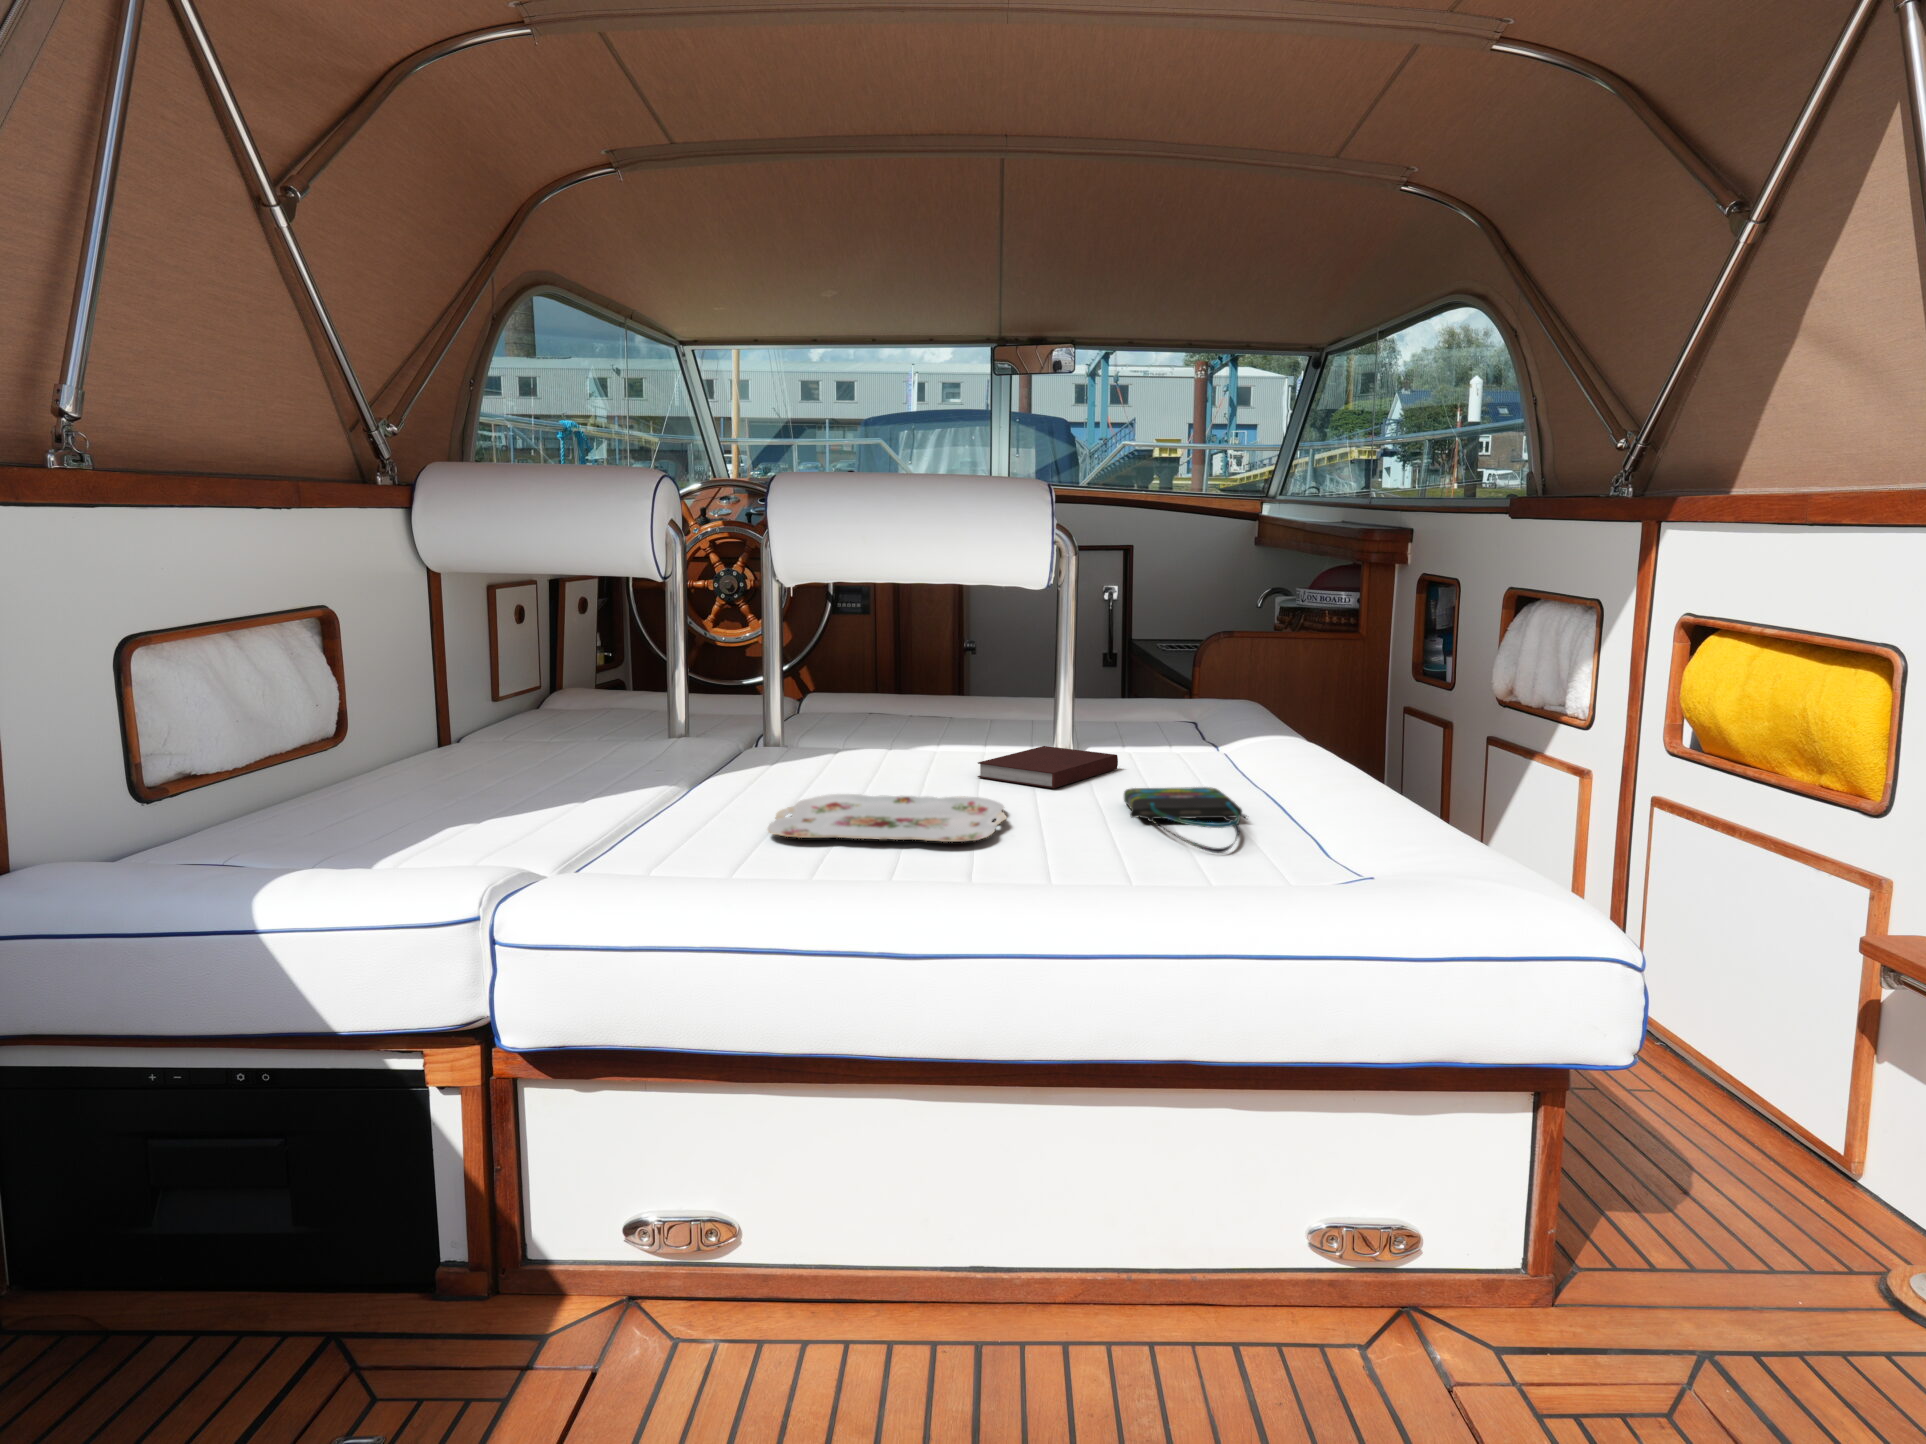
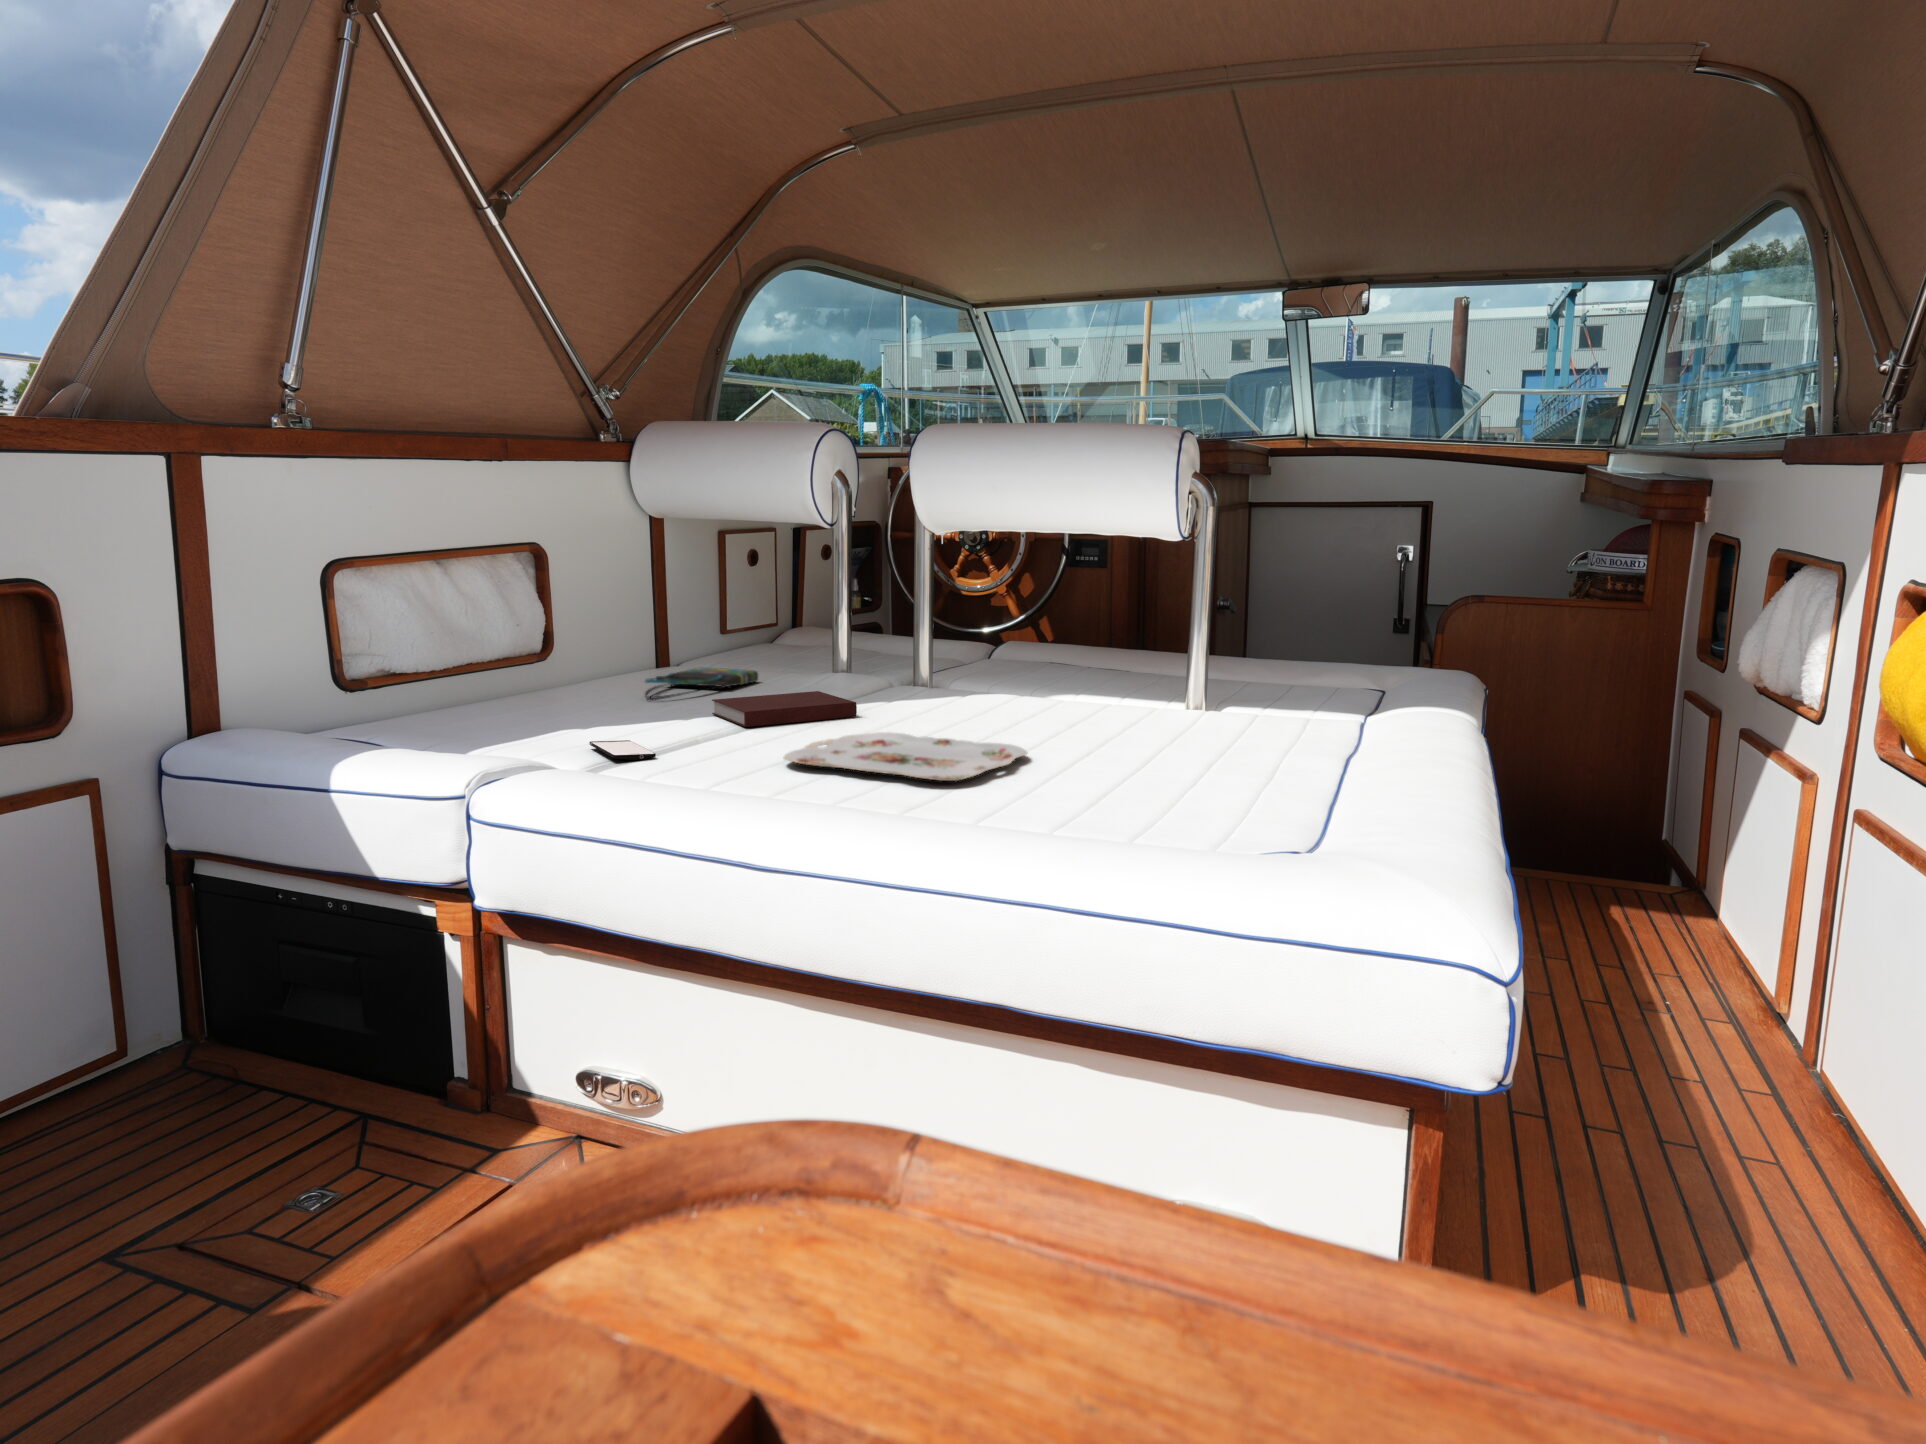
notebook: present [978,746,1118,788] -> present [712,691,857,727]
tote bag: present [1124,787,1247,853] -> present [645,668,758,700]
smartphone: none [518,828,614,851] -> present [590,740,656,760]

